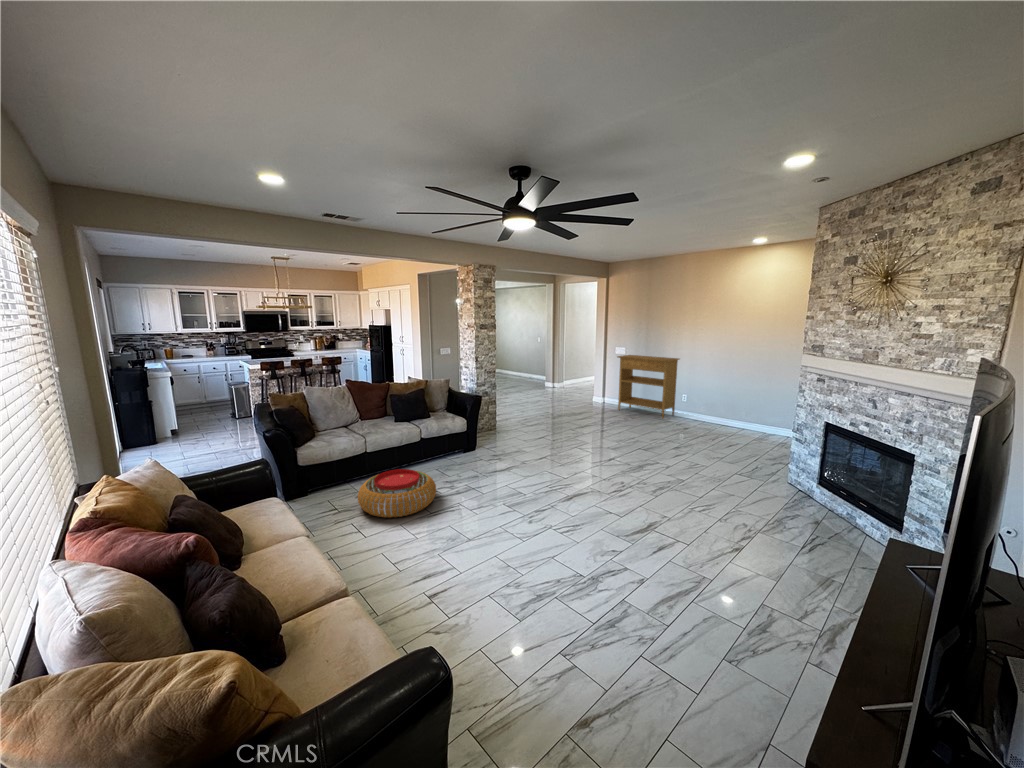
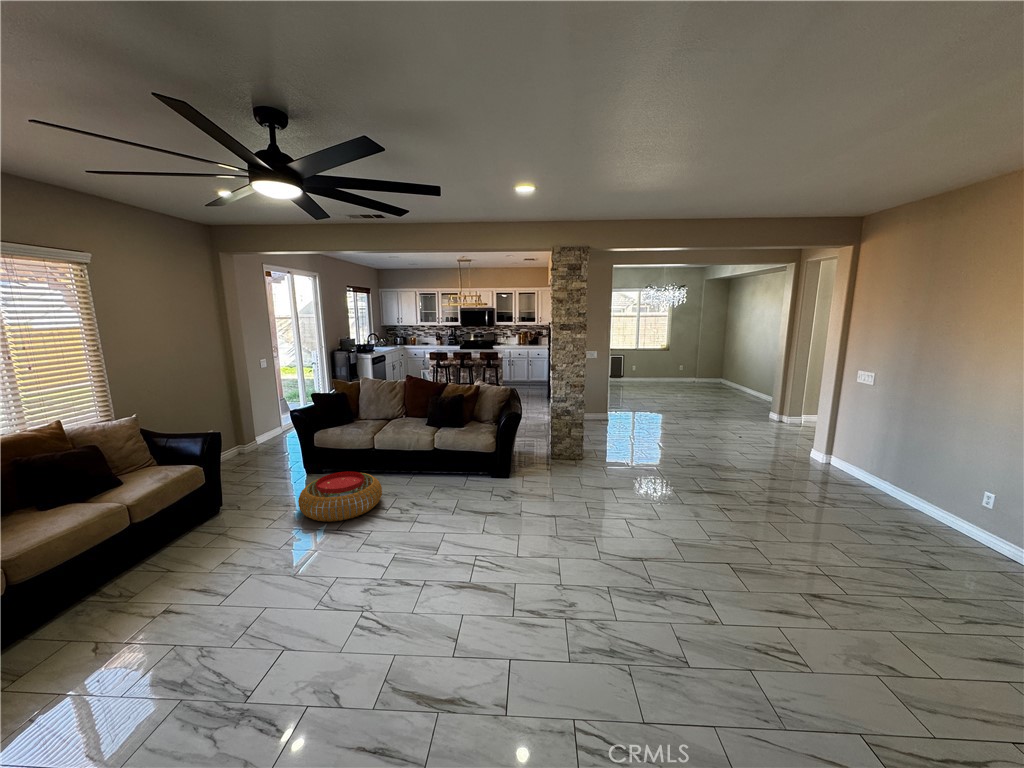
console table: present [617,355,679,419] -> none [828,386,979,526]

